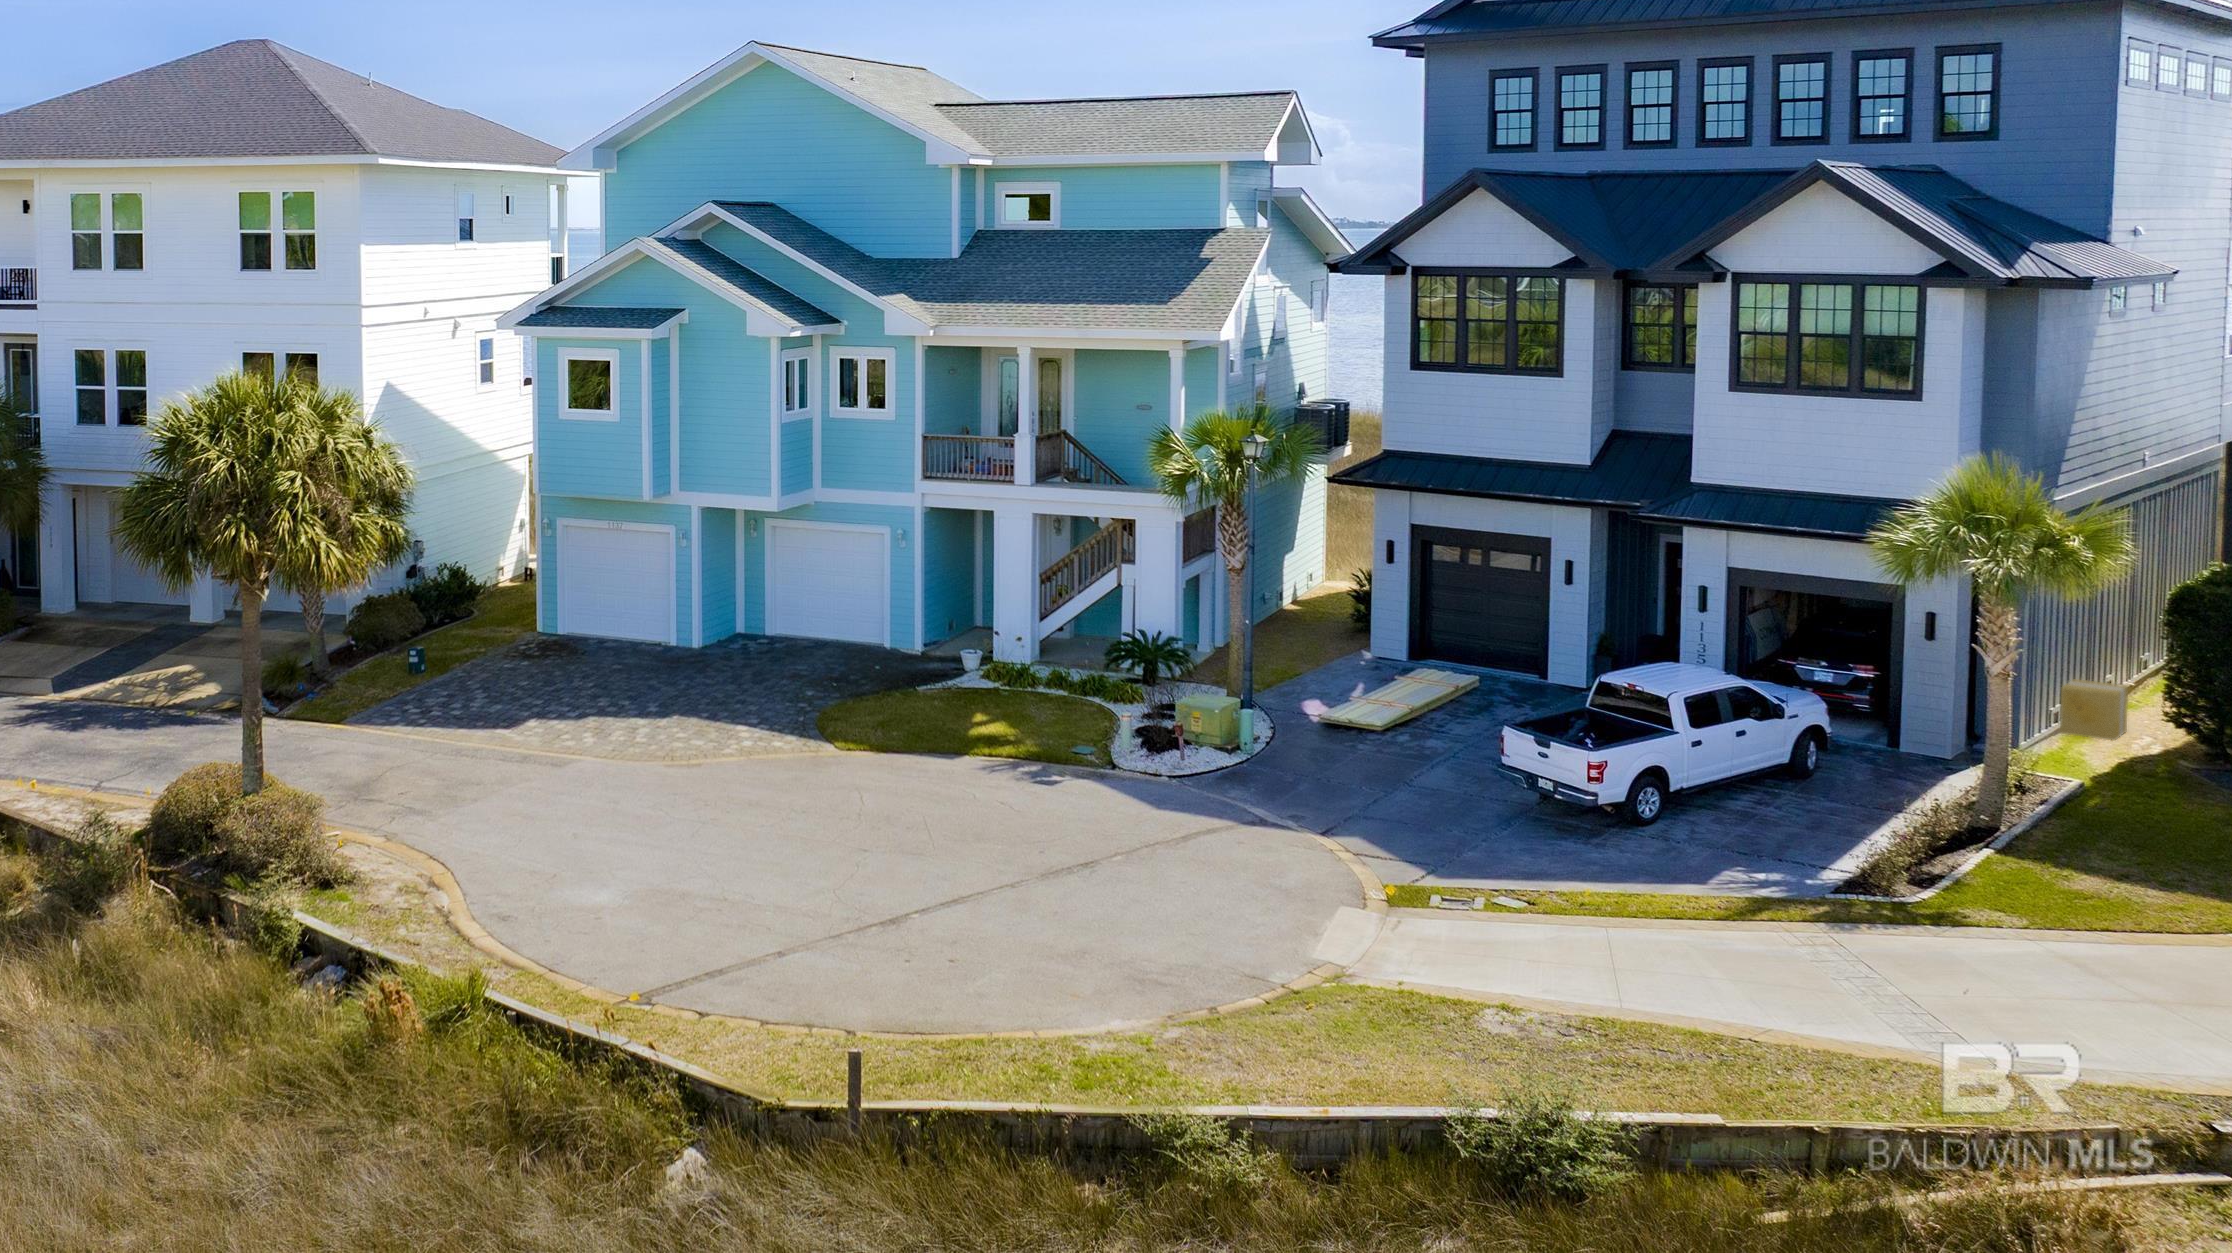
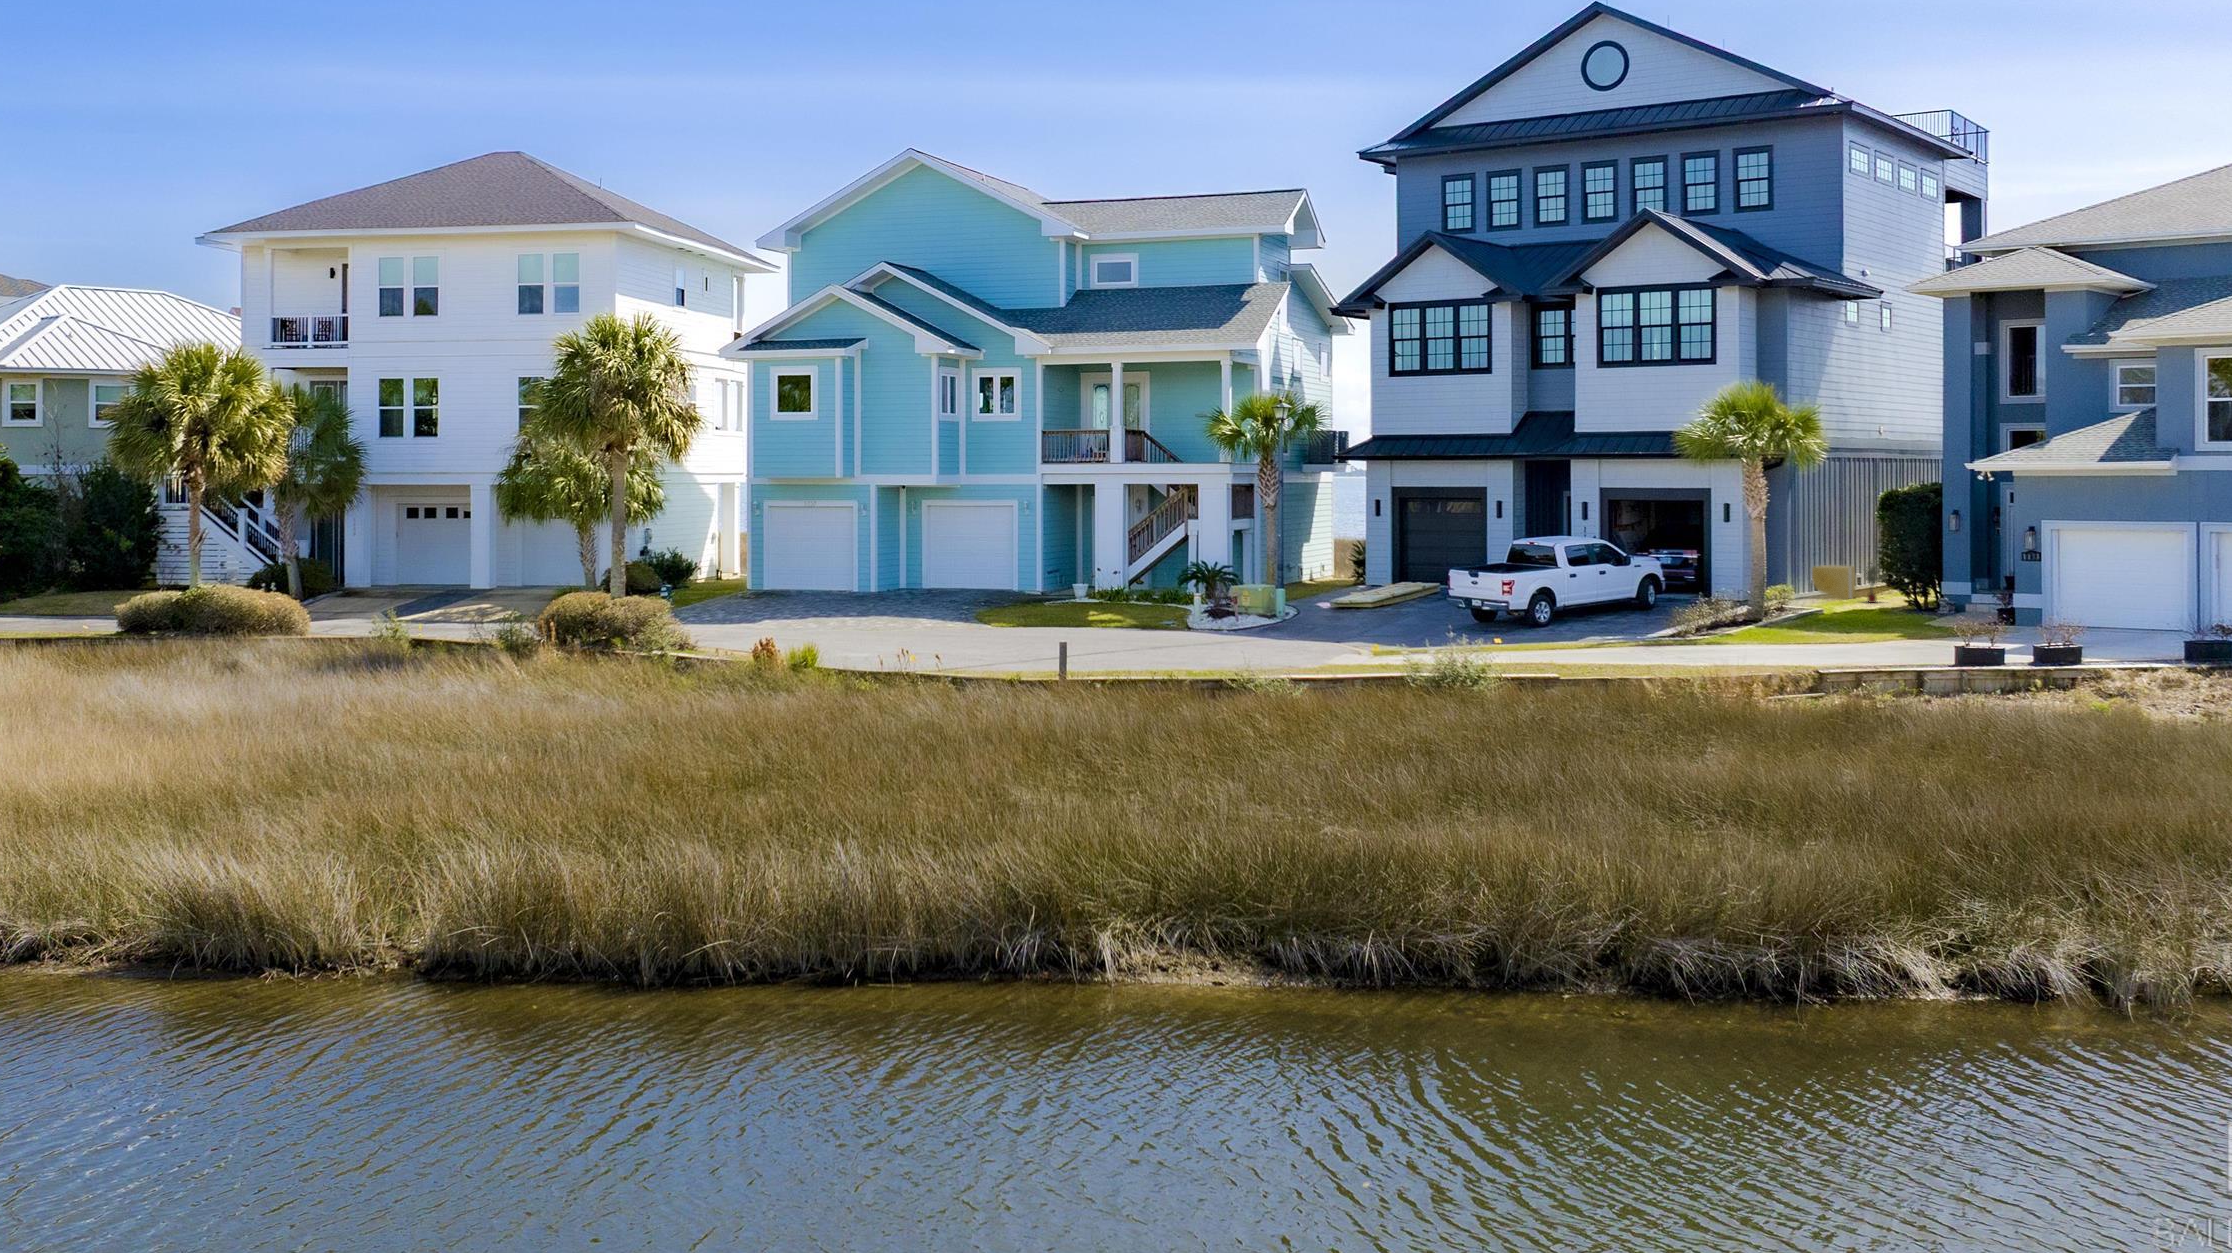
potted tree: none [2153,693,2197,758] -> present [1865,563,1888,603]

